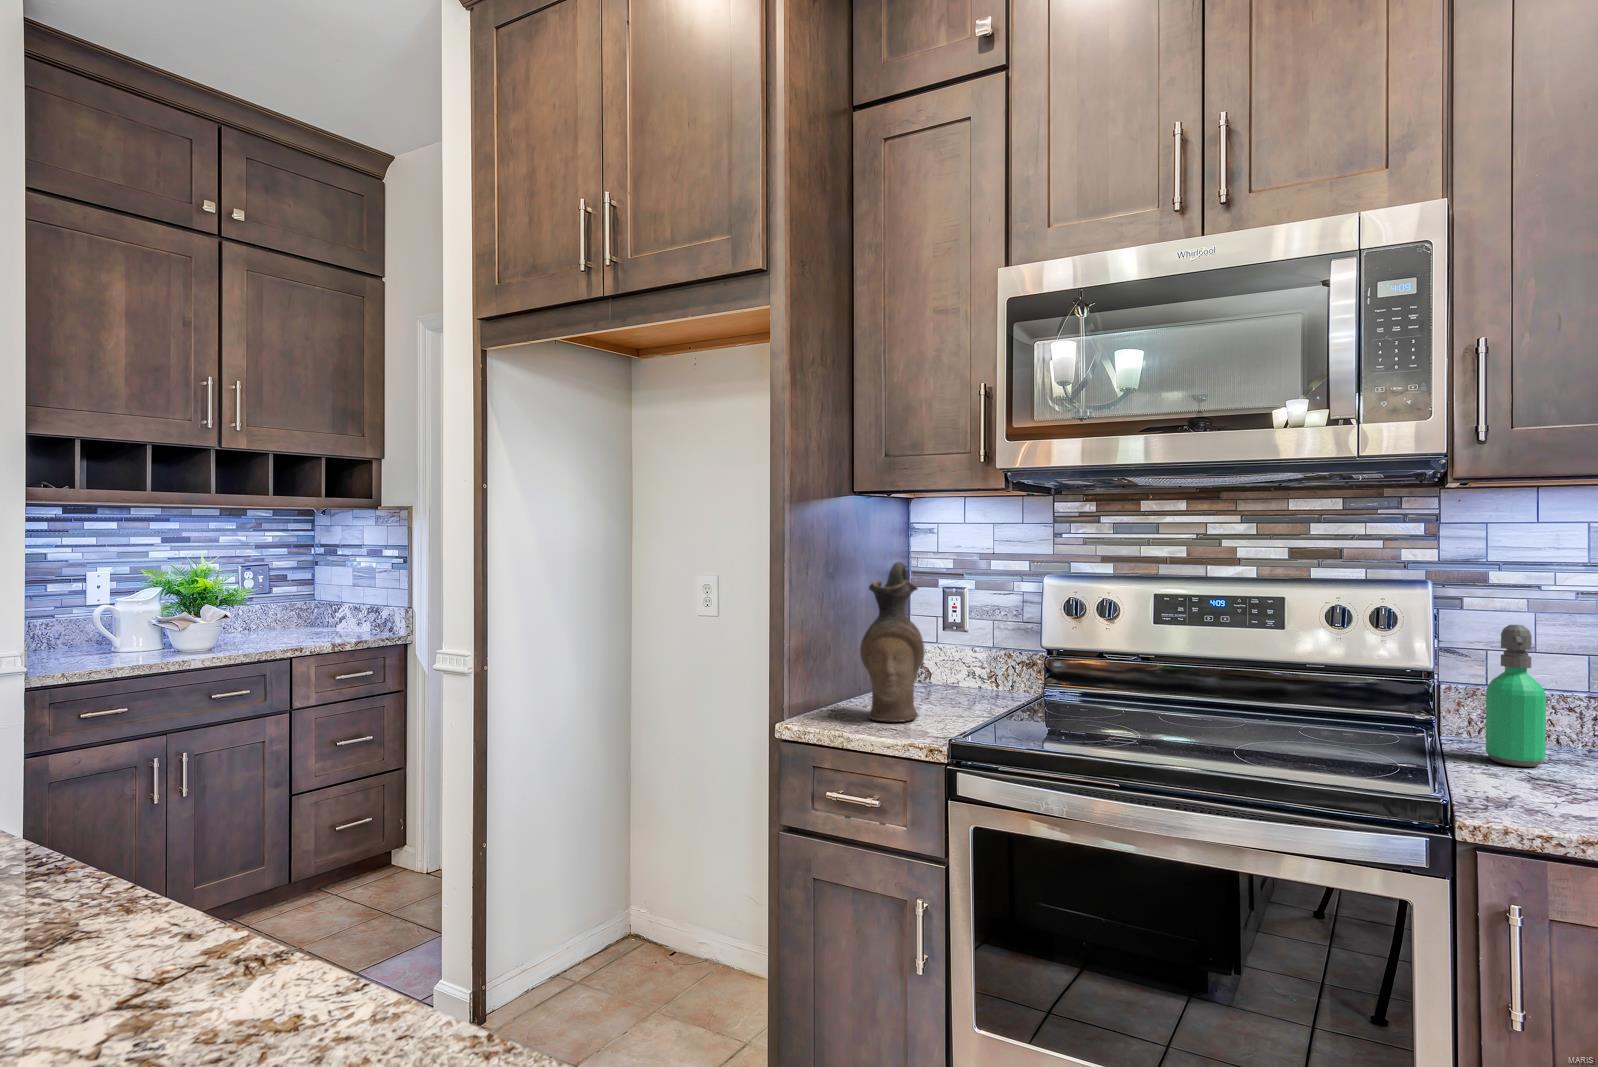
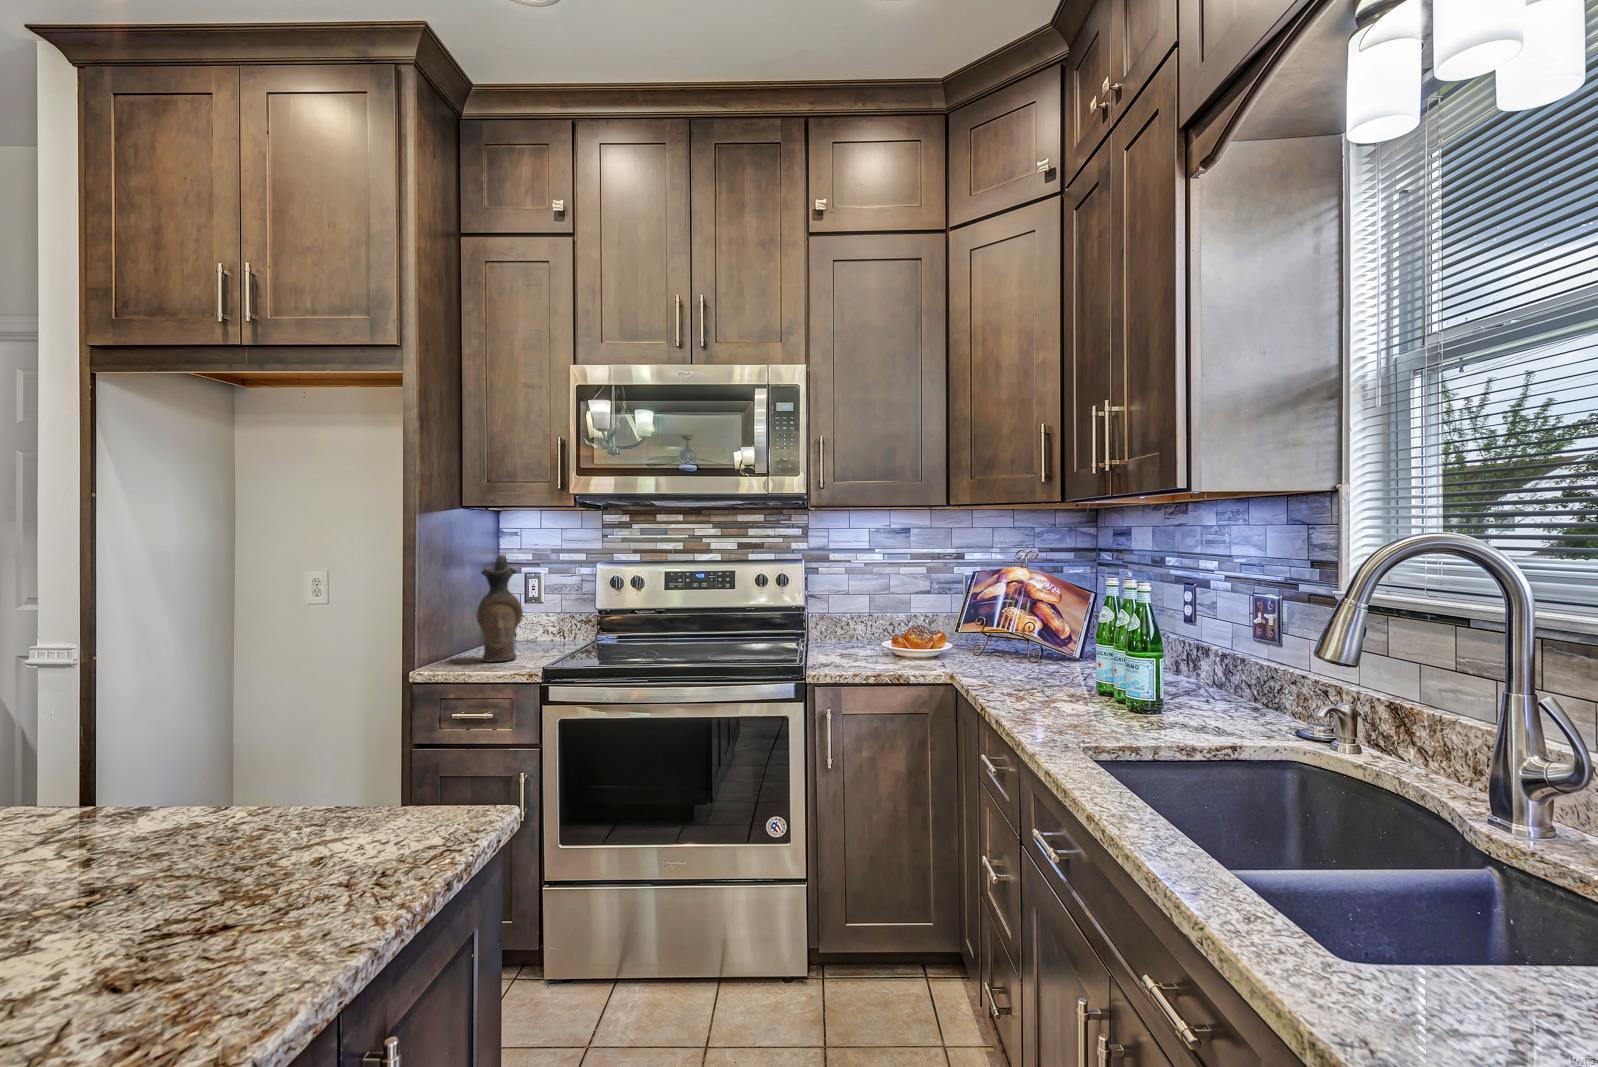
soap dispenser: present [1486,625,1546,767] -> none [825,580,849,650]

